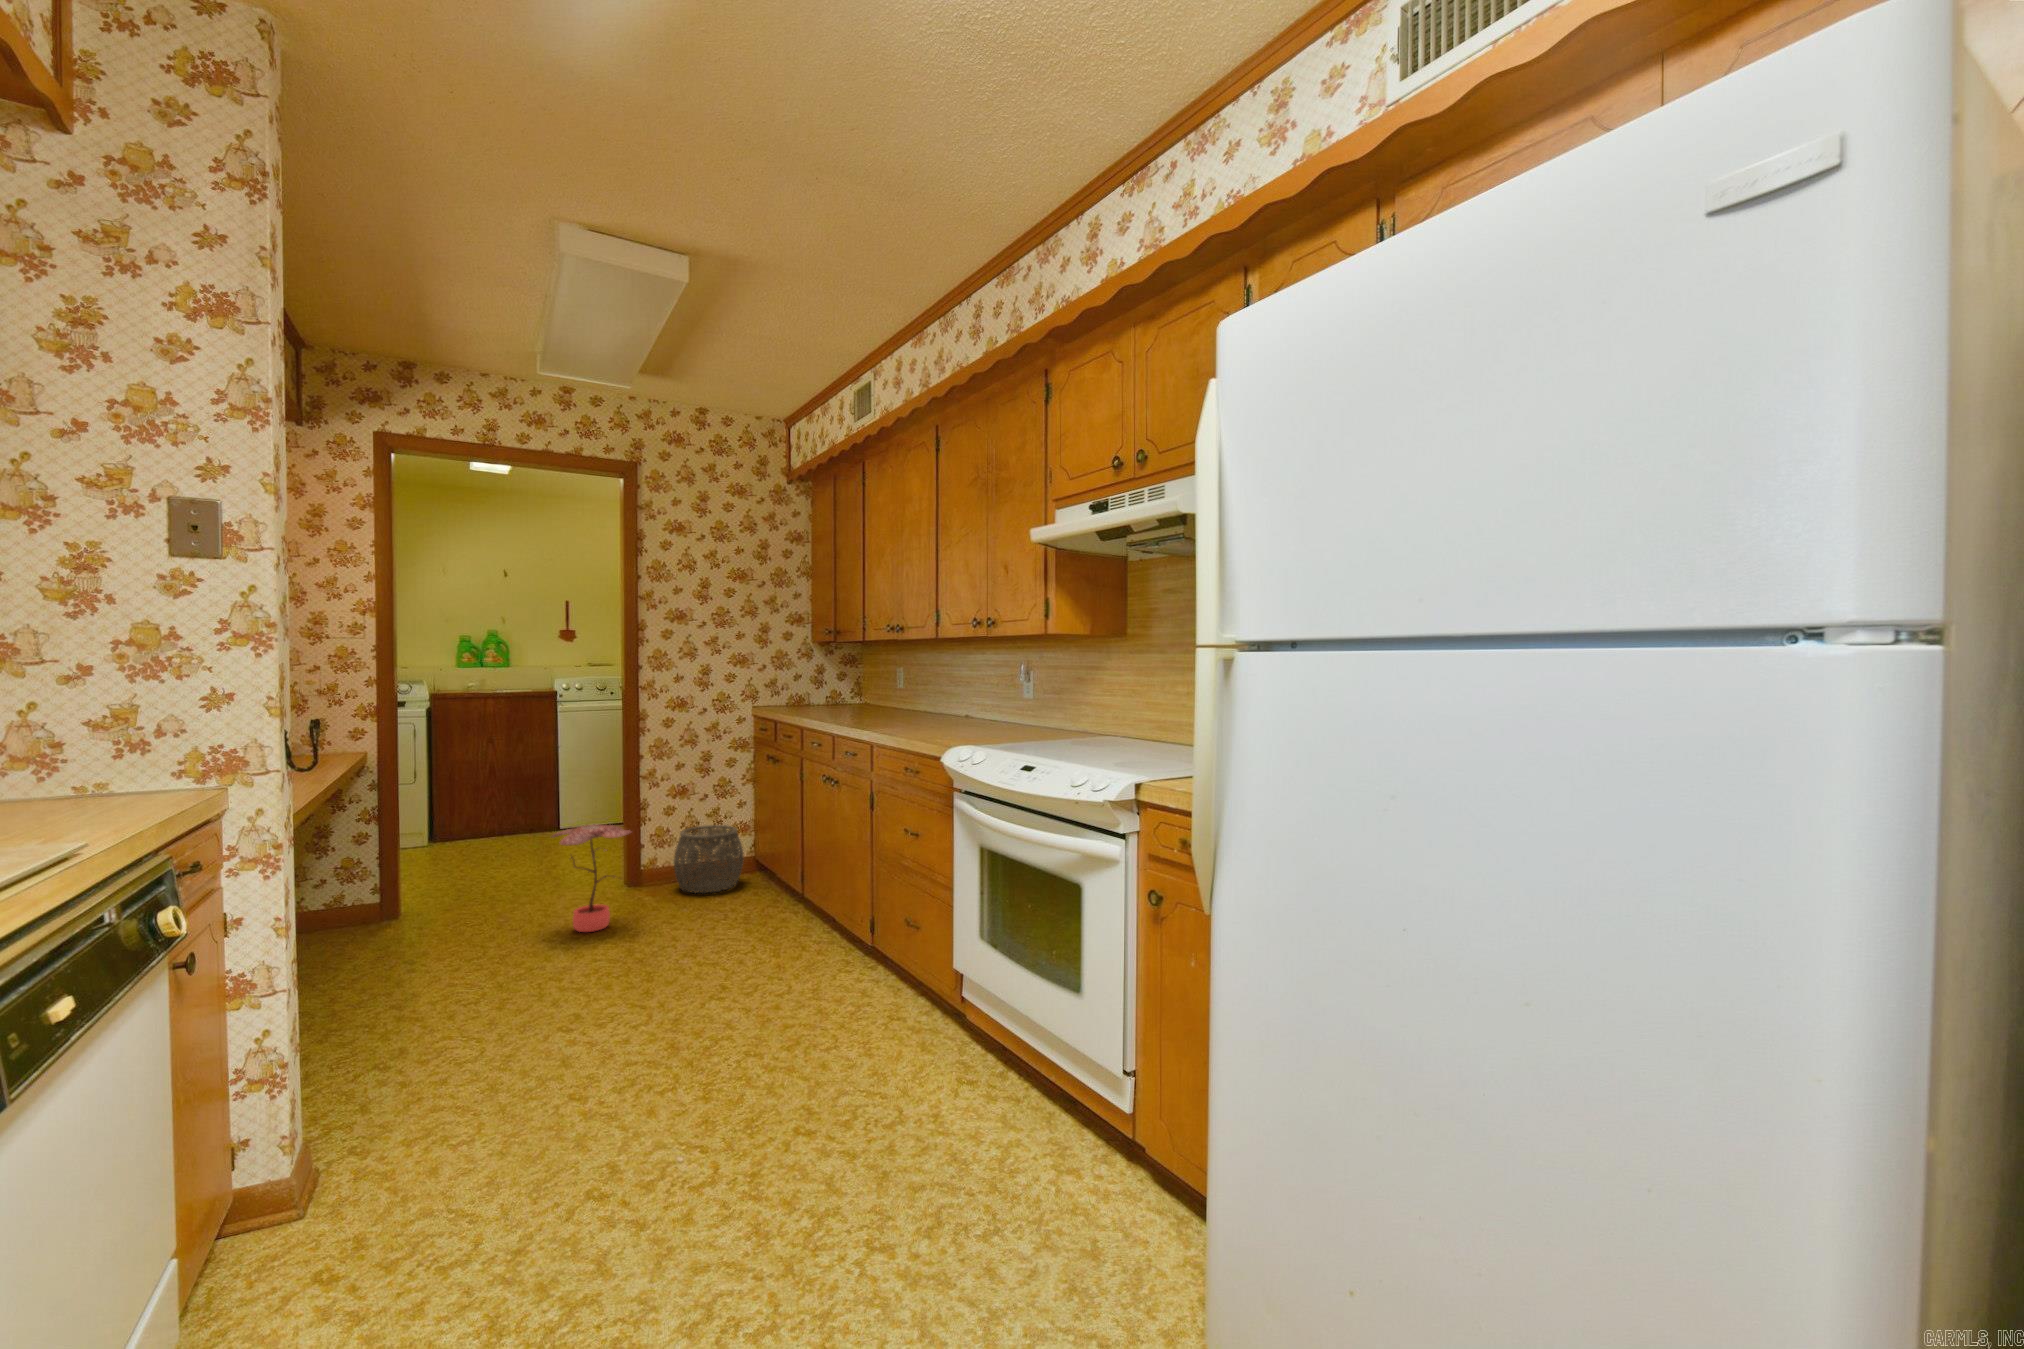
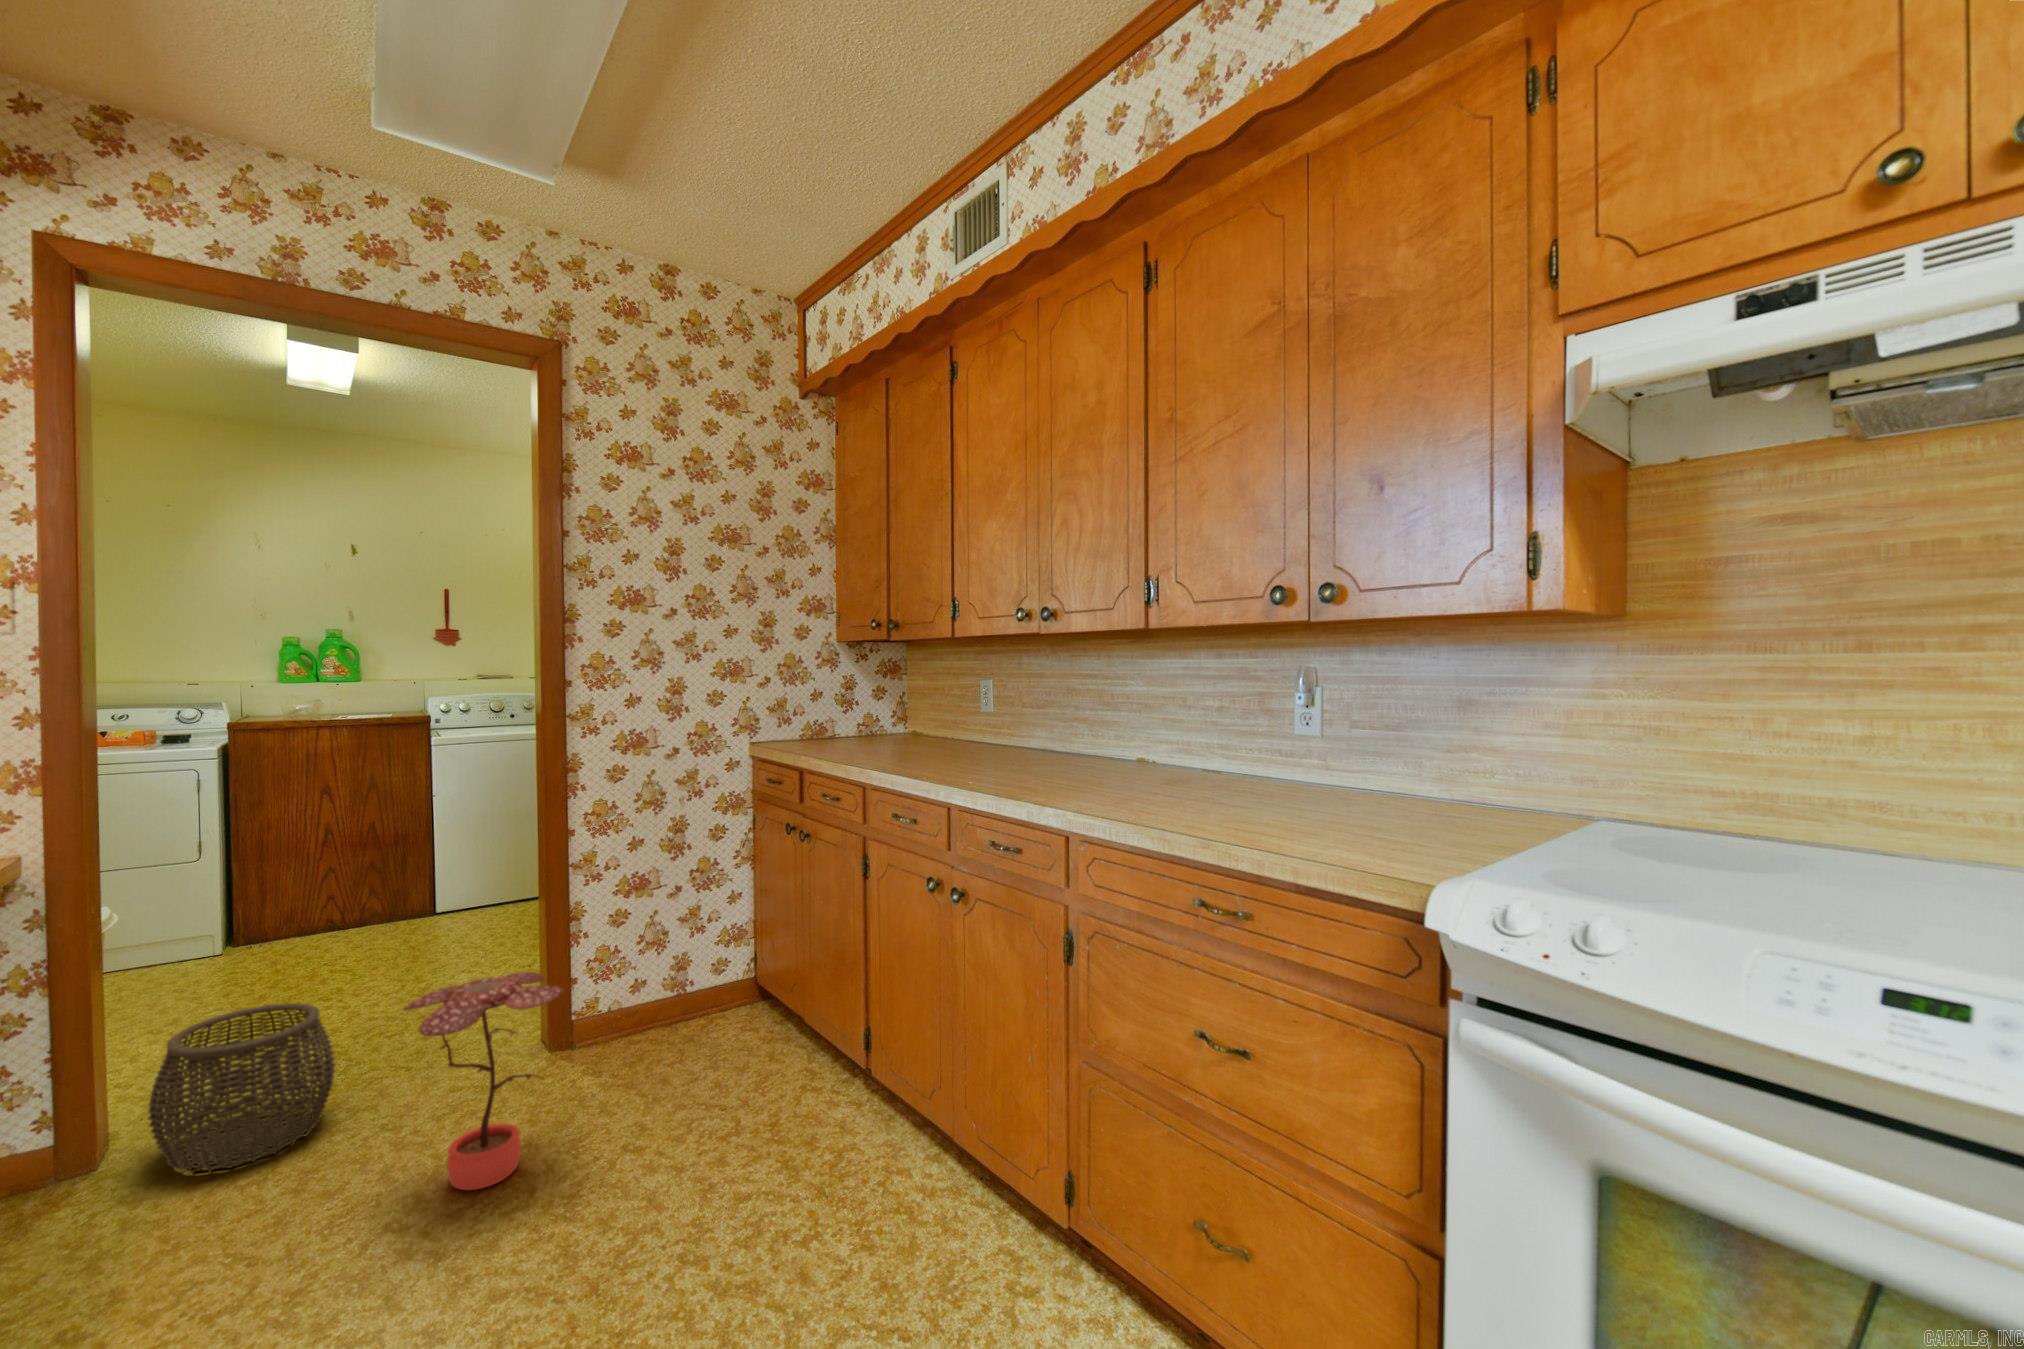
woven basket: present [674,825,743,894] -> present [148,1003,335,1173]

